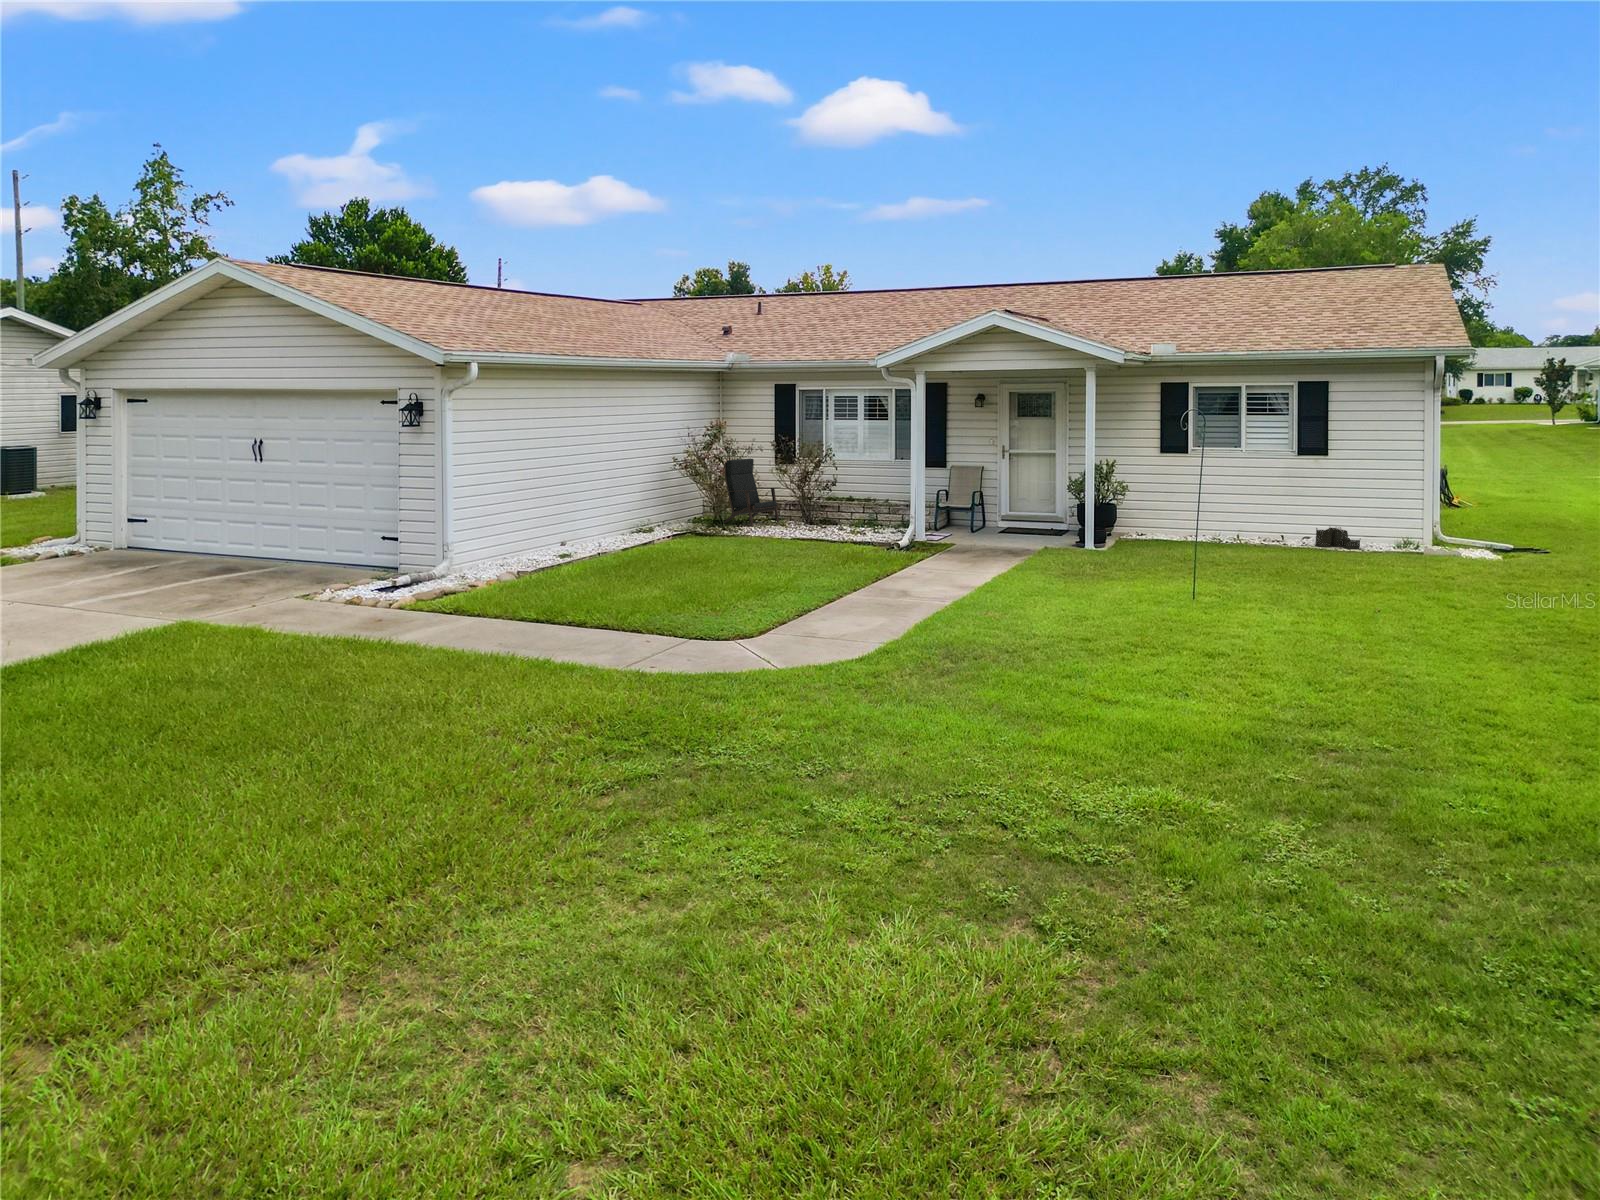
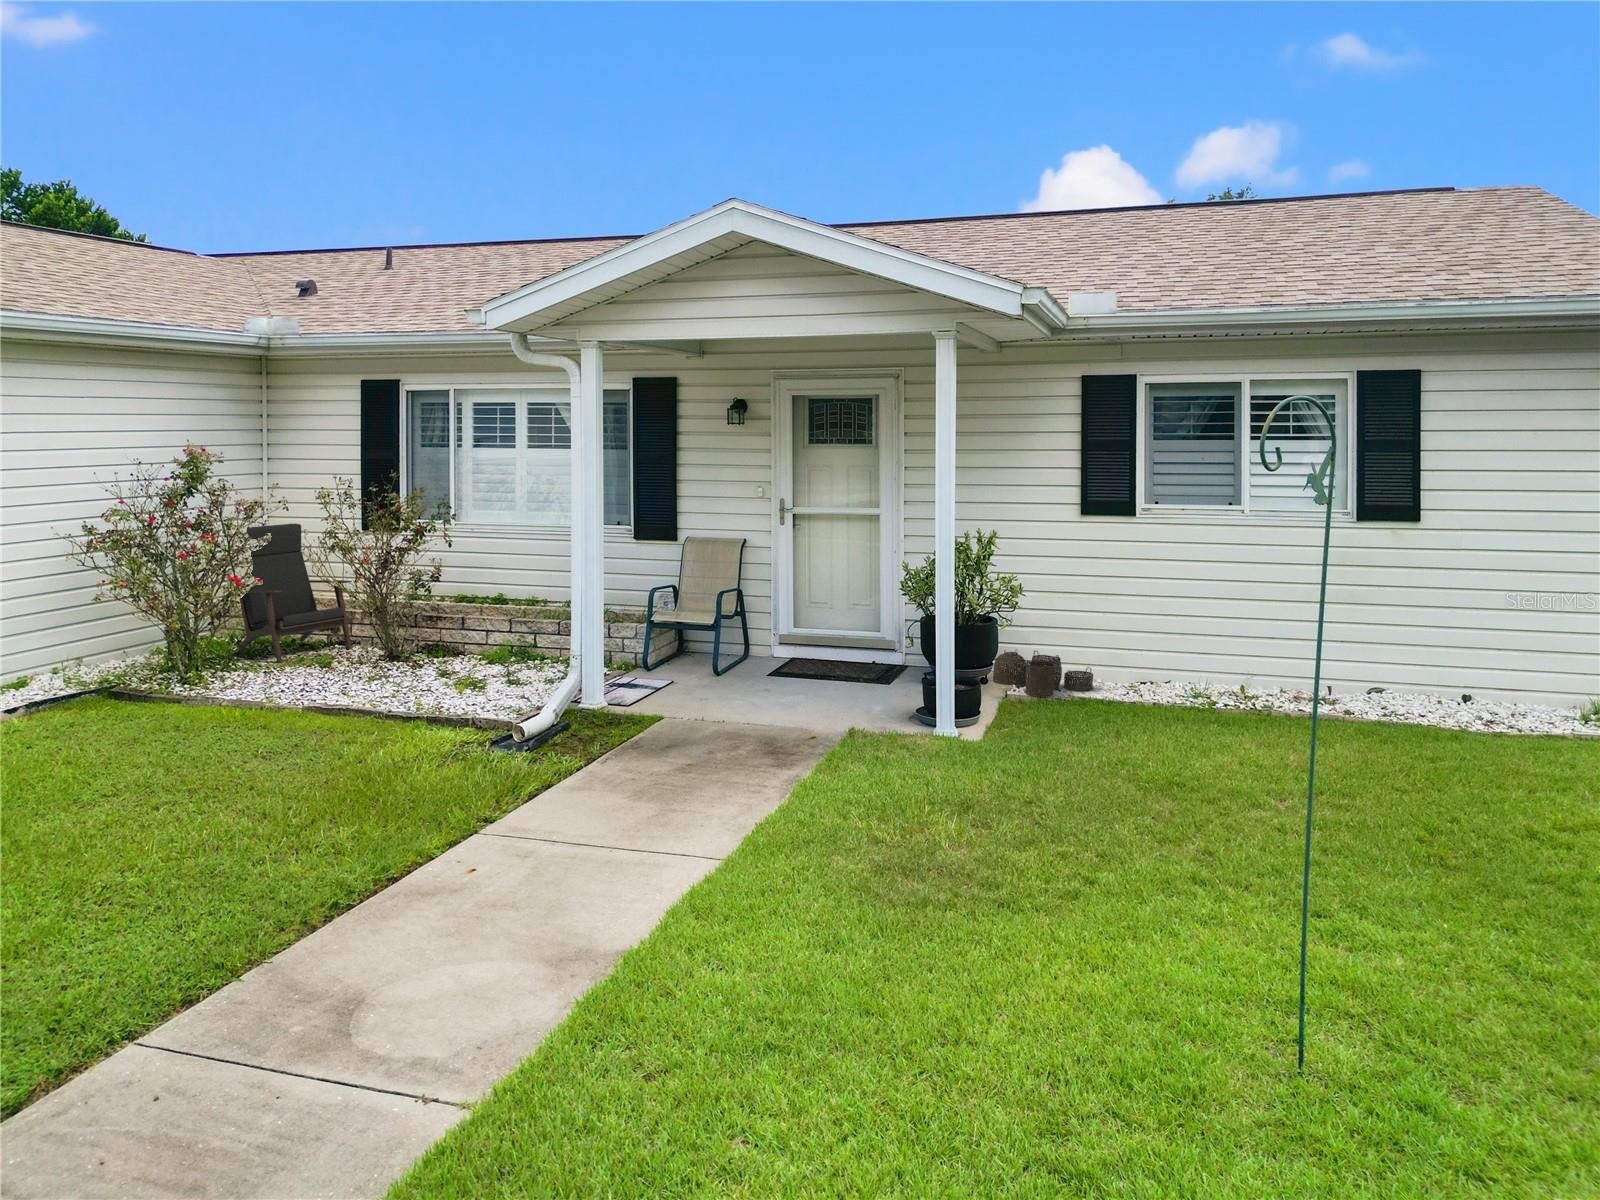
woven basket: present [1315,527,1360,549] -> present [992,649,1093,697]

